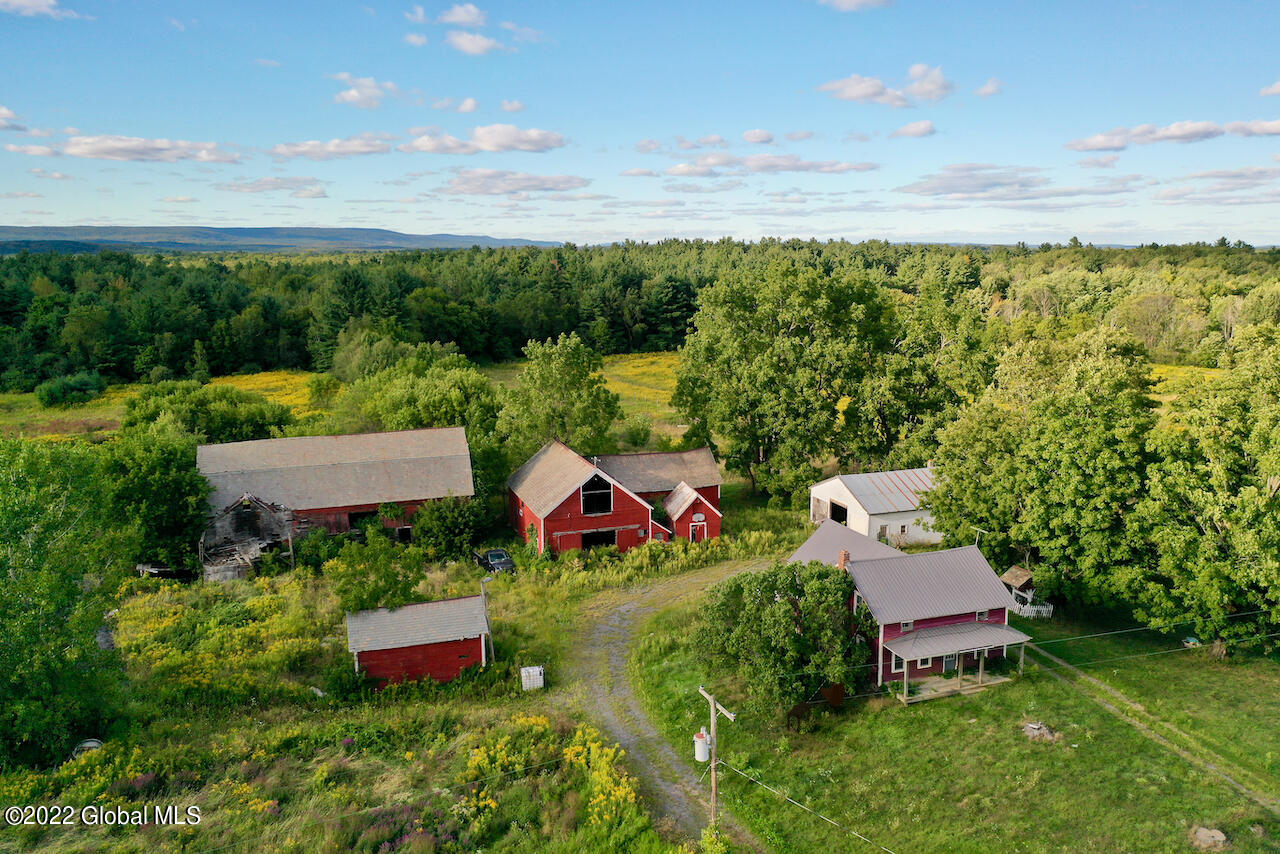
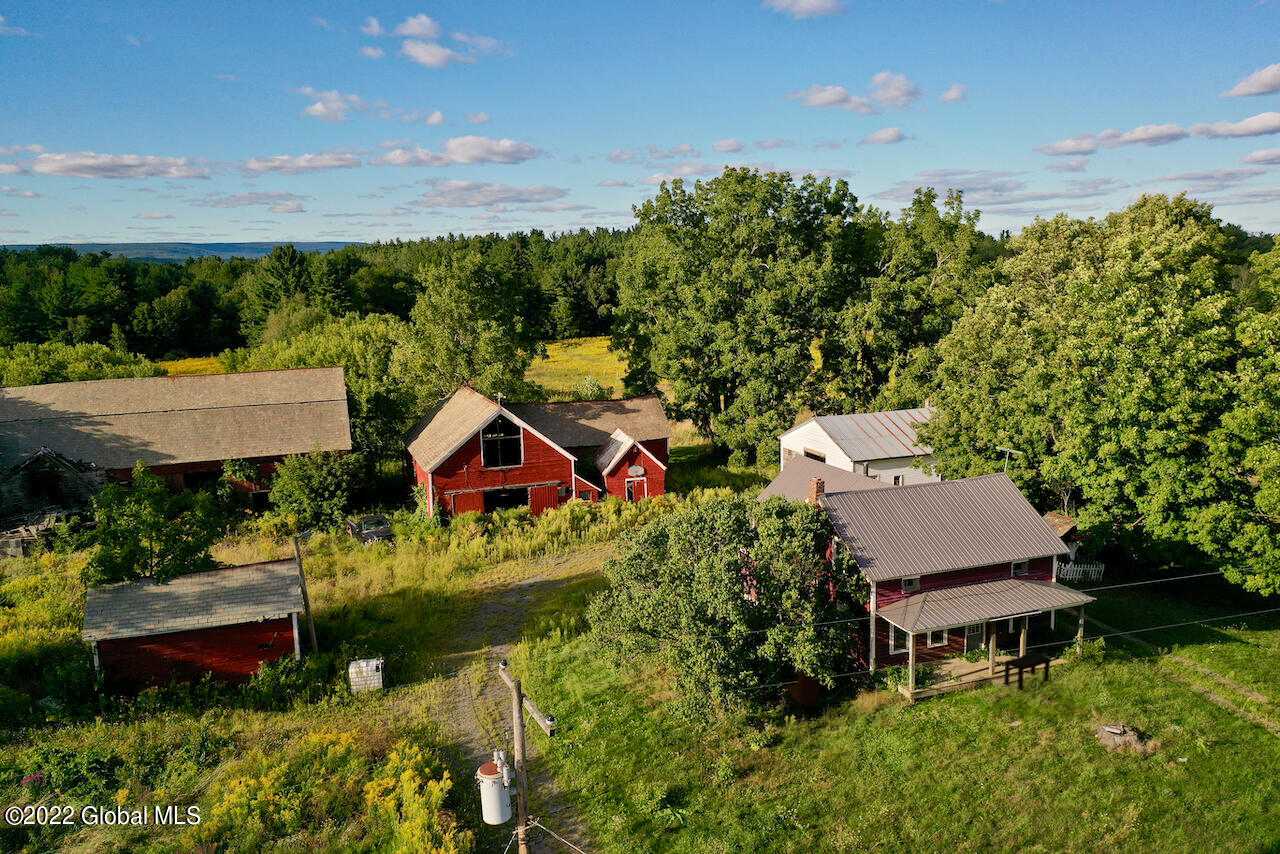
bench: present [787,701,811,732] -> present [1004,652,1051,690]

